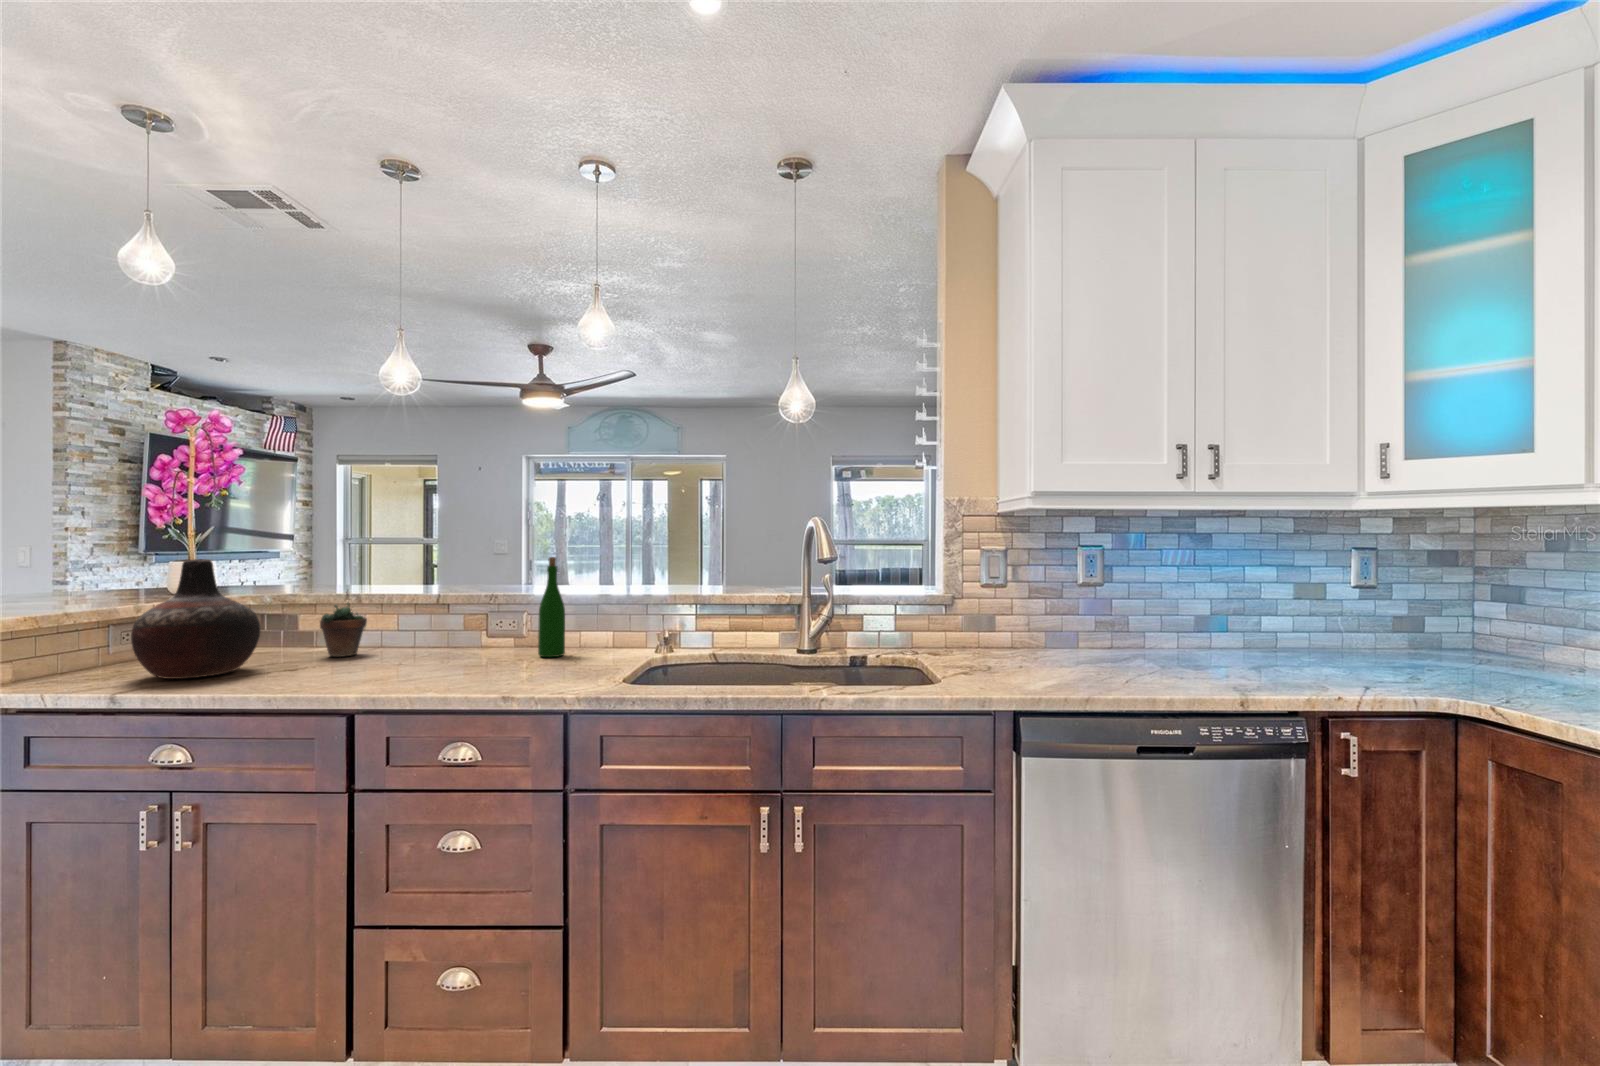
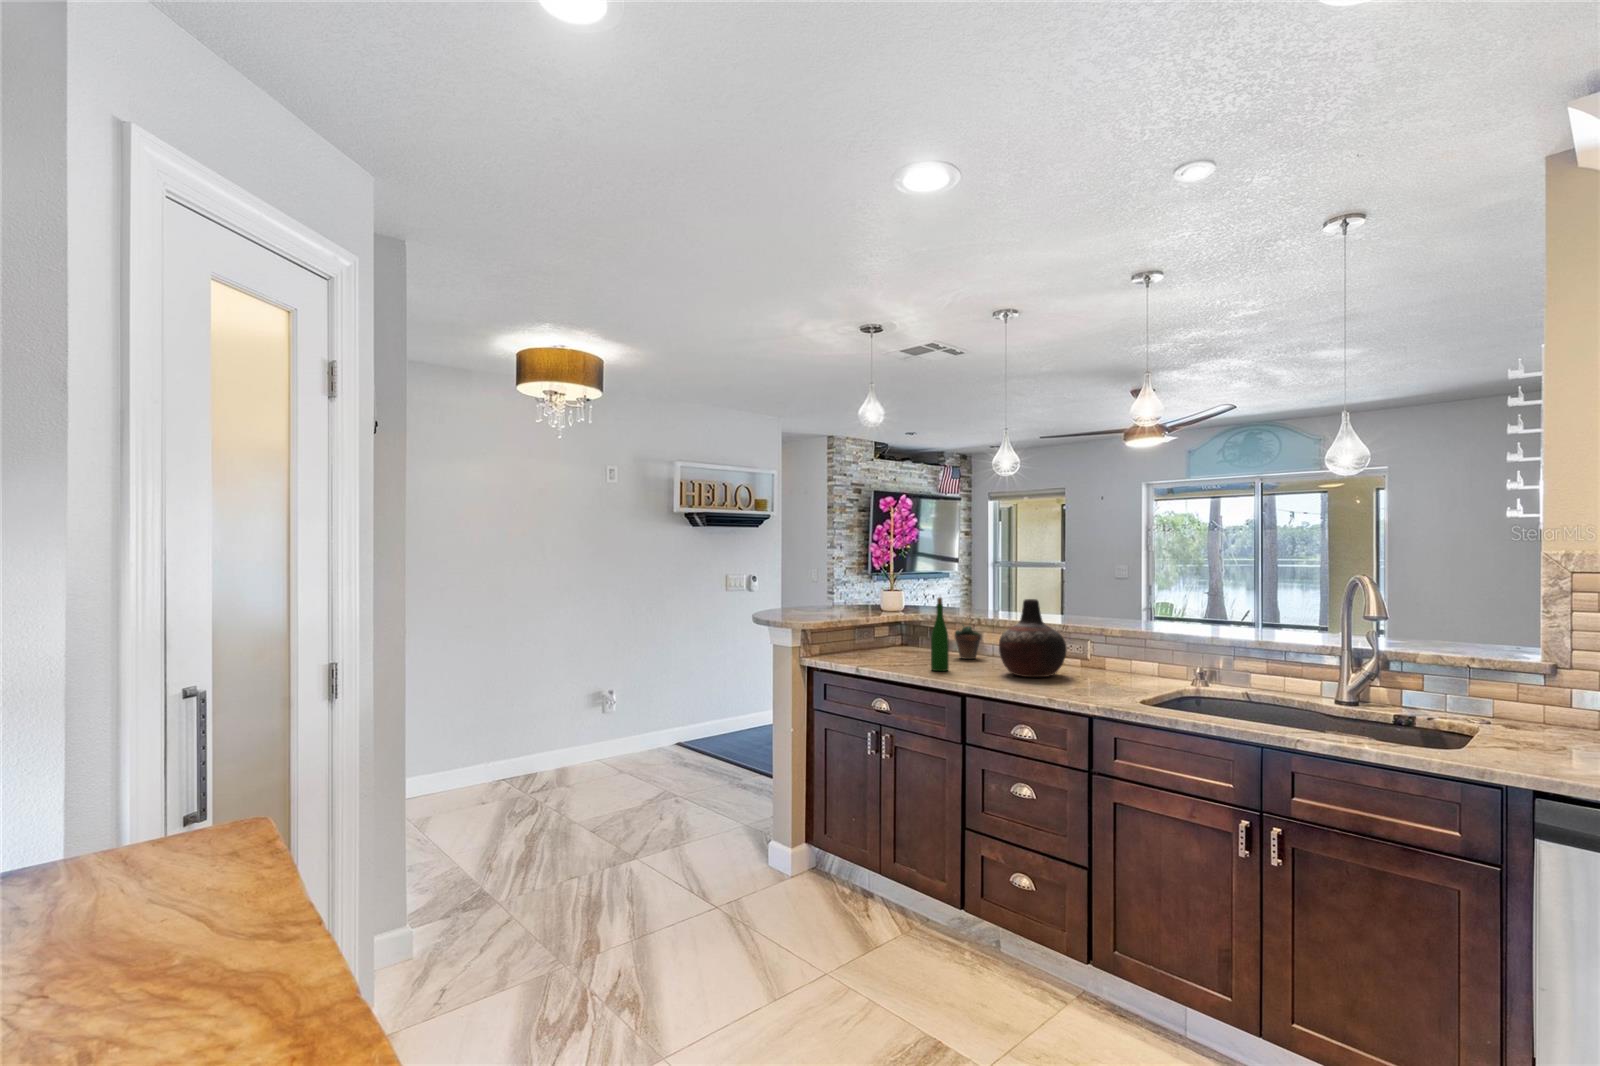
wine bottle: present [538,557,565,657] -> present [931,598,949,671]
vase: present [131,560,261,679] -> present [999,599,1067,677]

